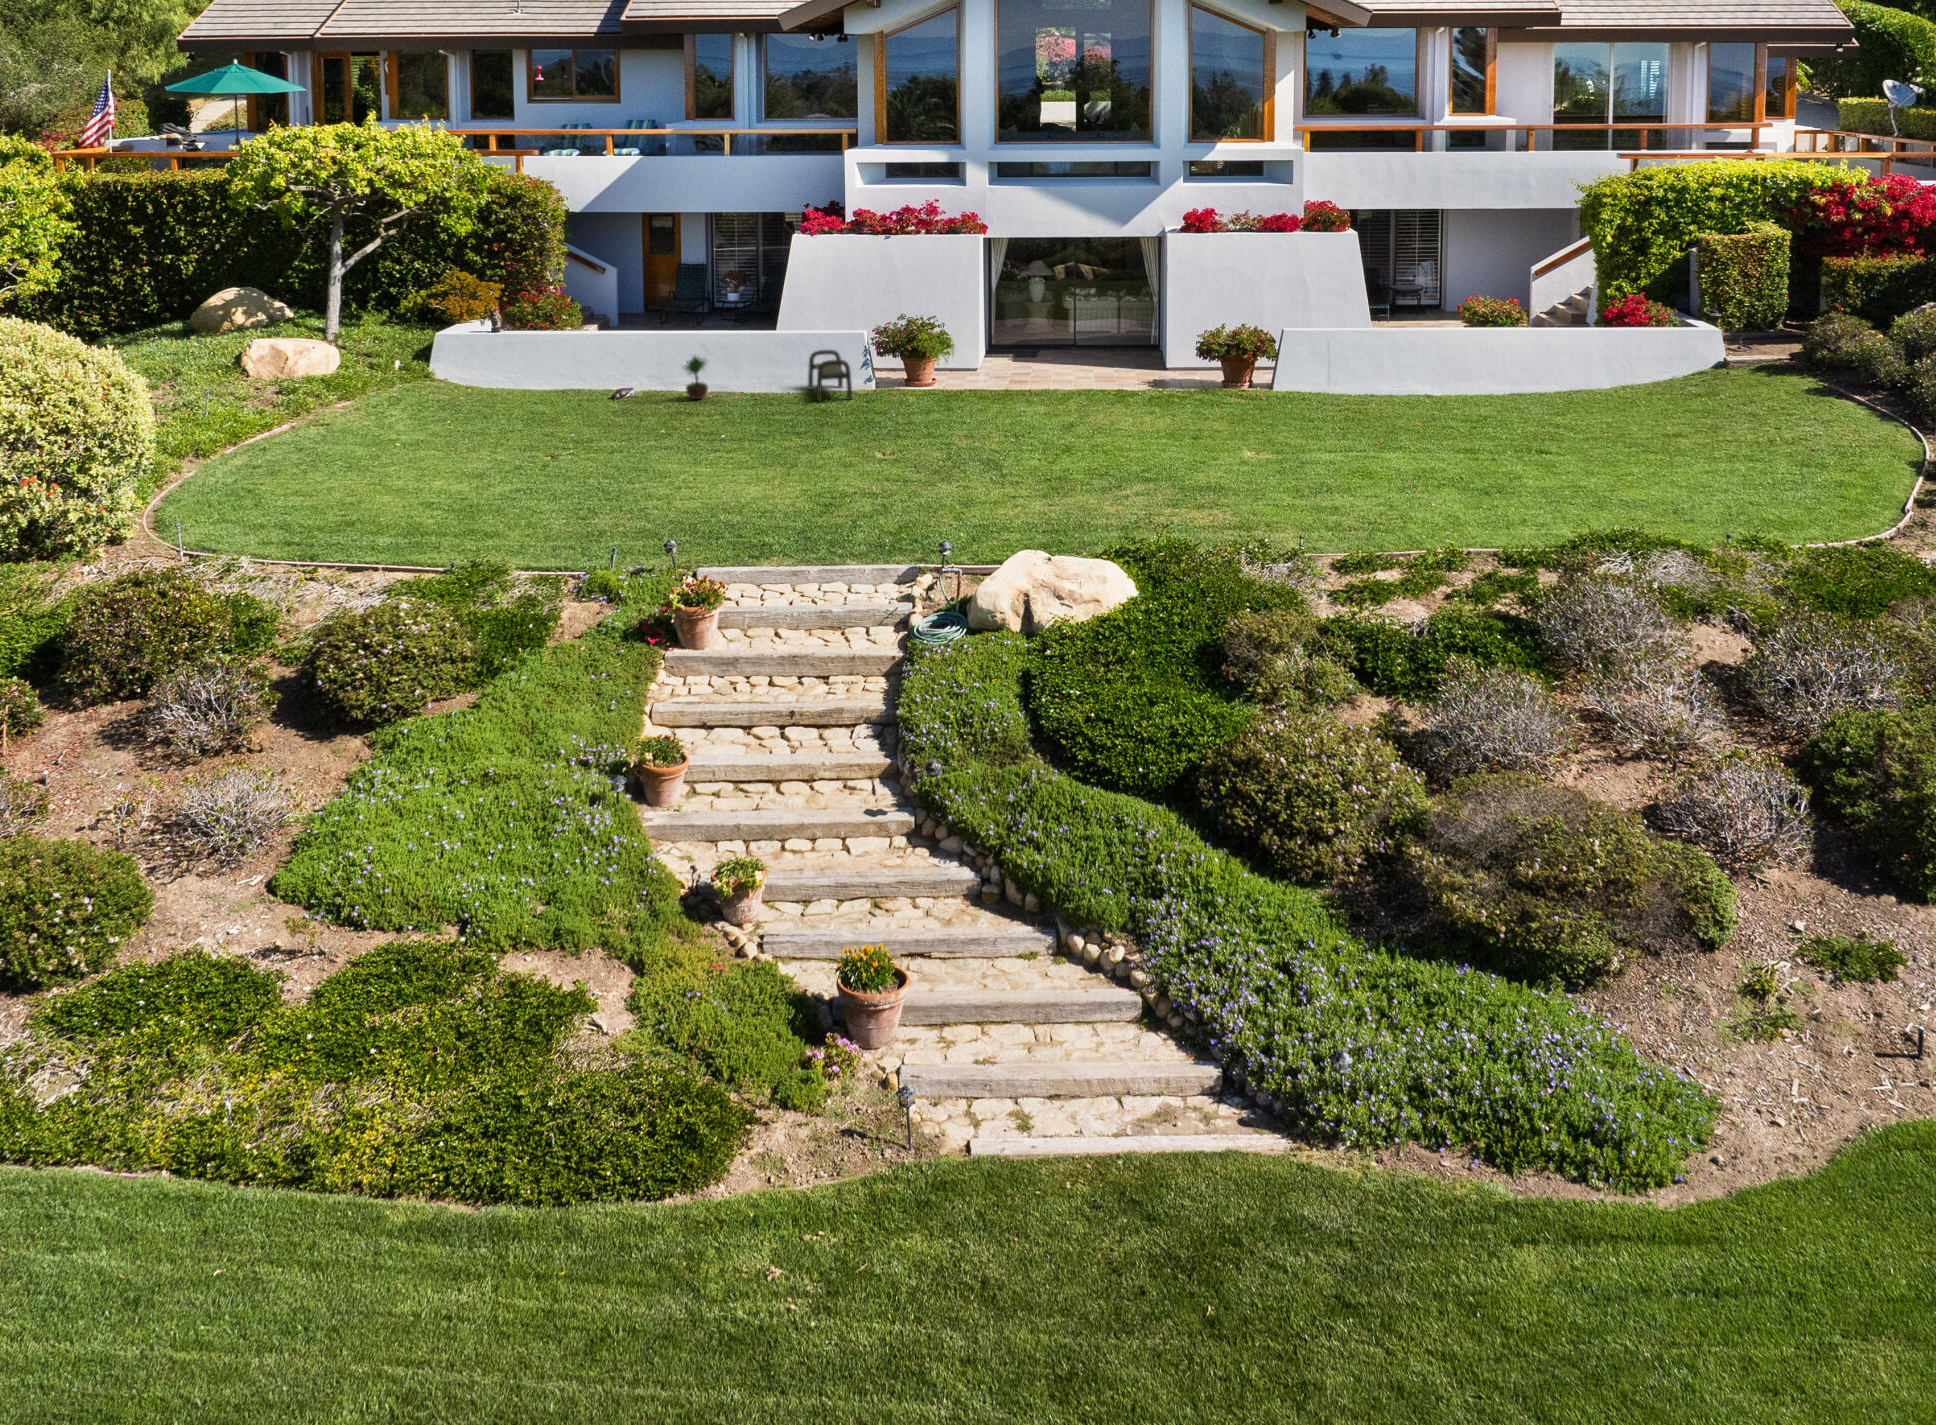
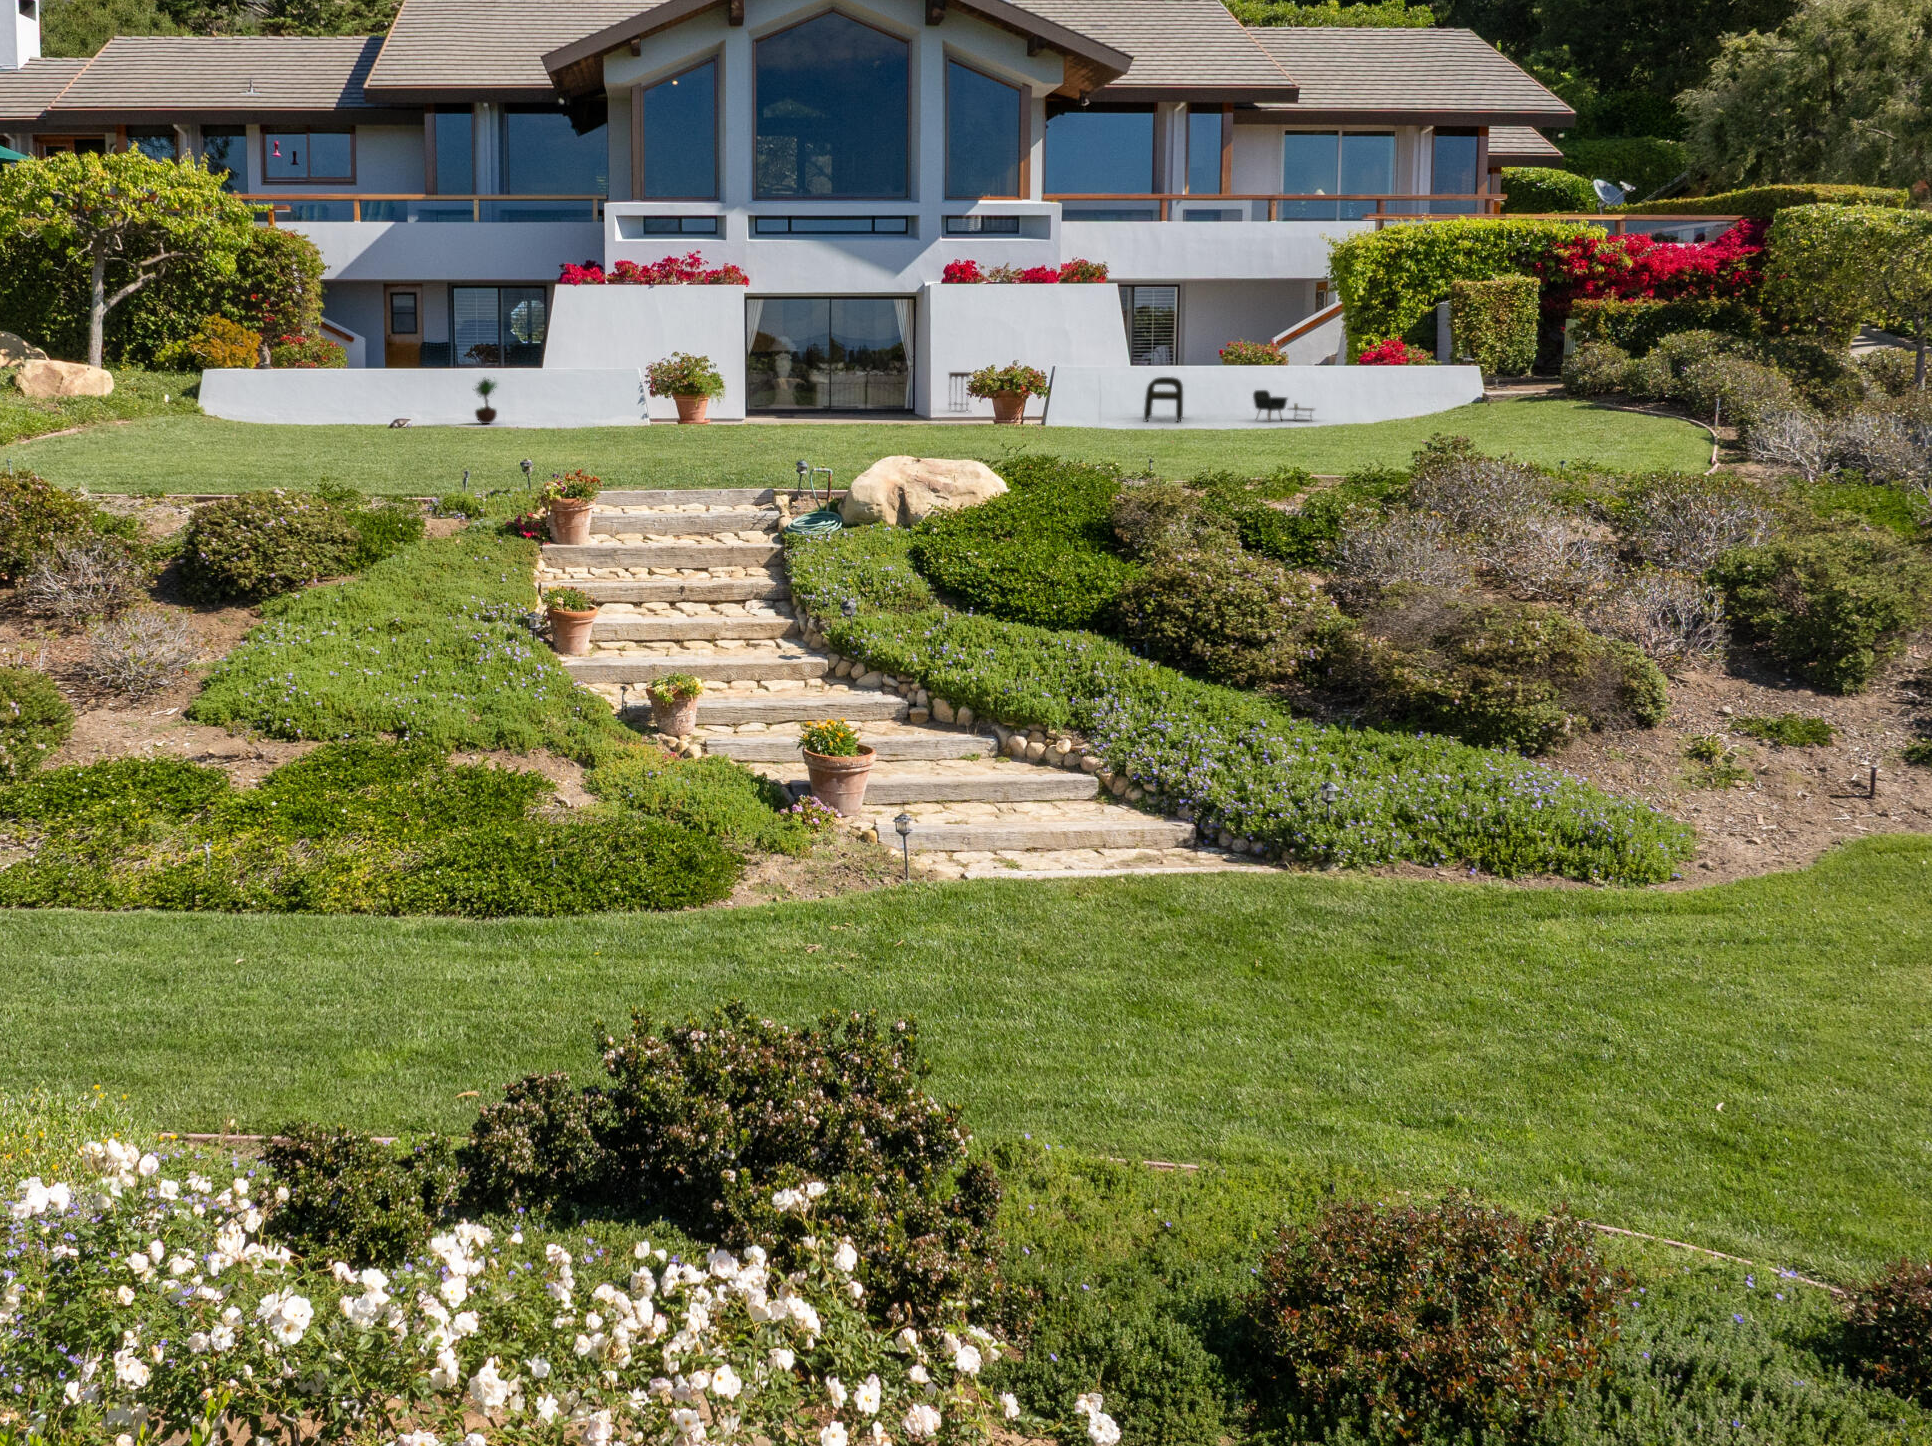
side table: none [1171,336,1195,379] -> present [949,372,970,410]
bench: present [808,350,852,401] -> present [1144,377,1183,422]
armchair: none [1472,376,1539,413] -> present [1253,390,1313,420]

